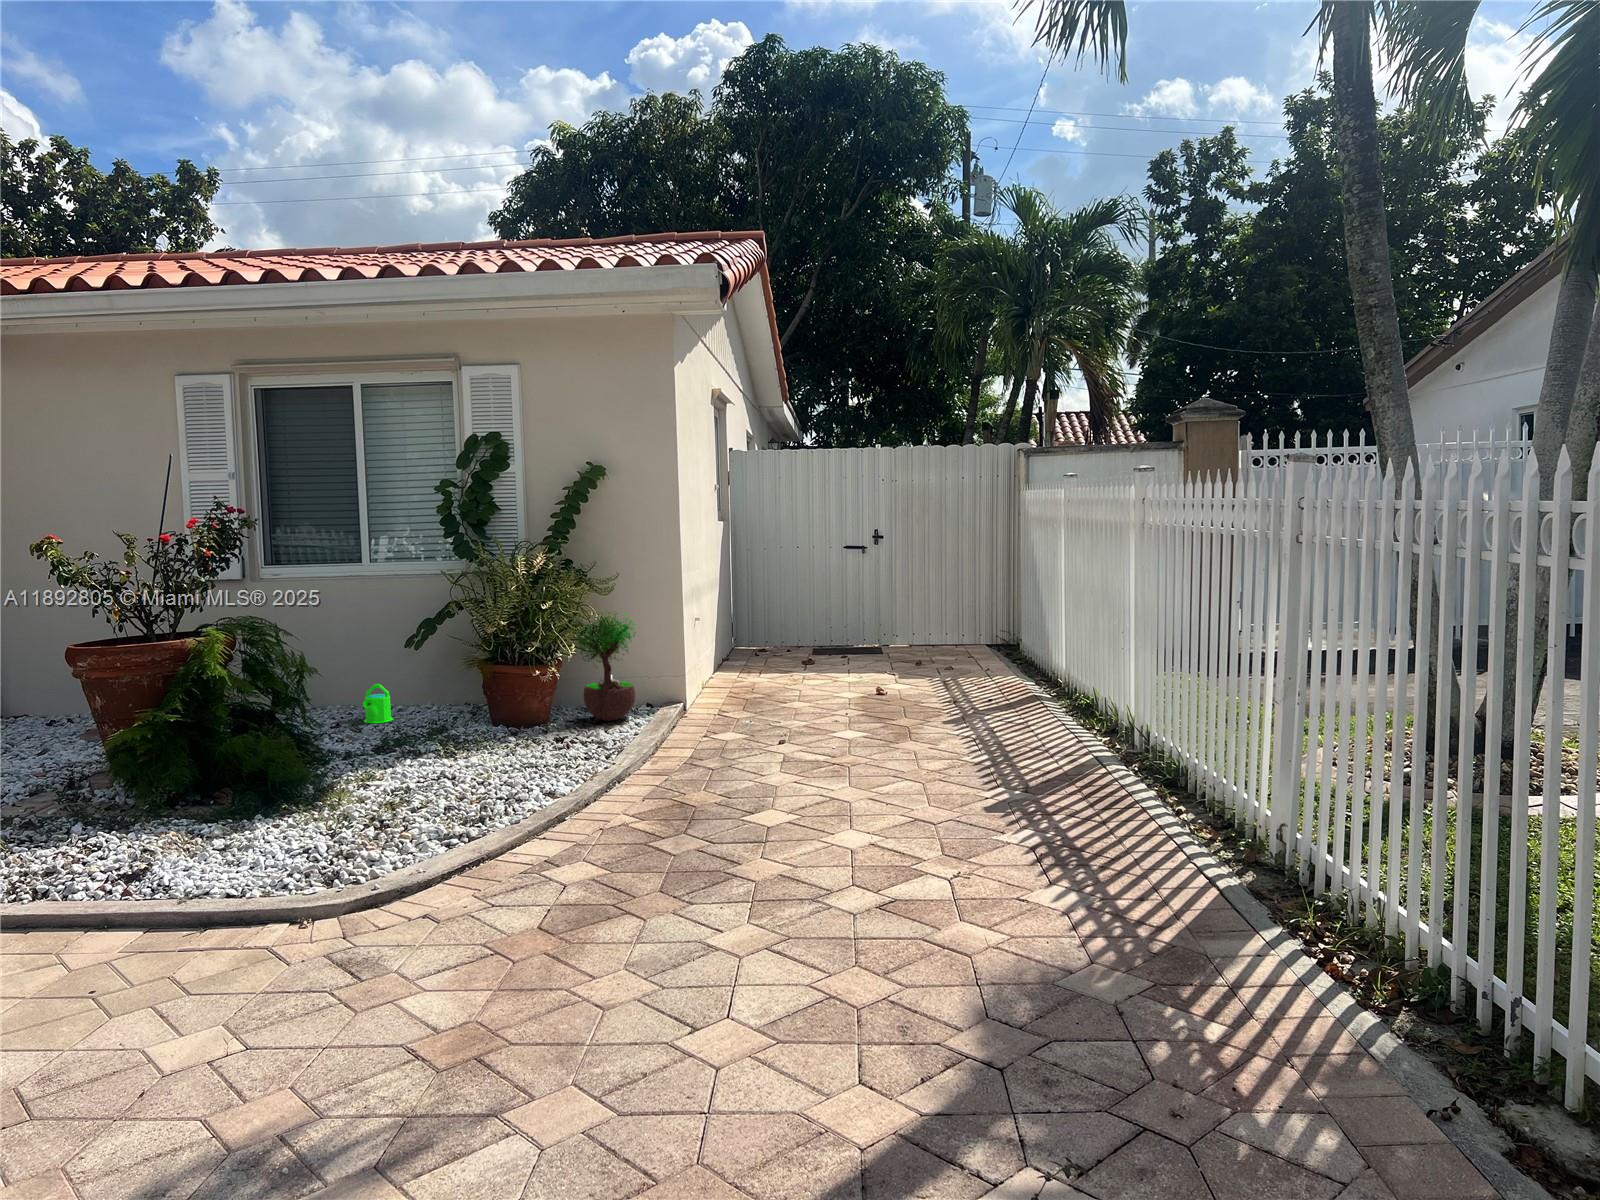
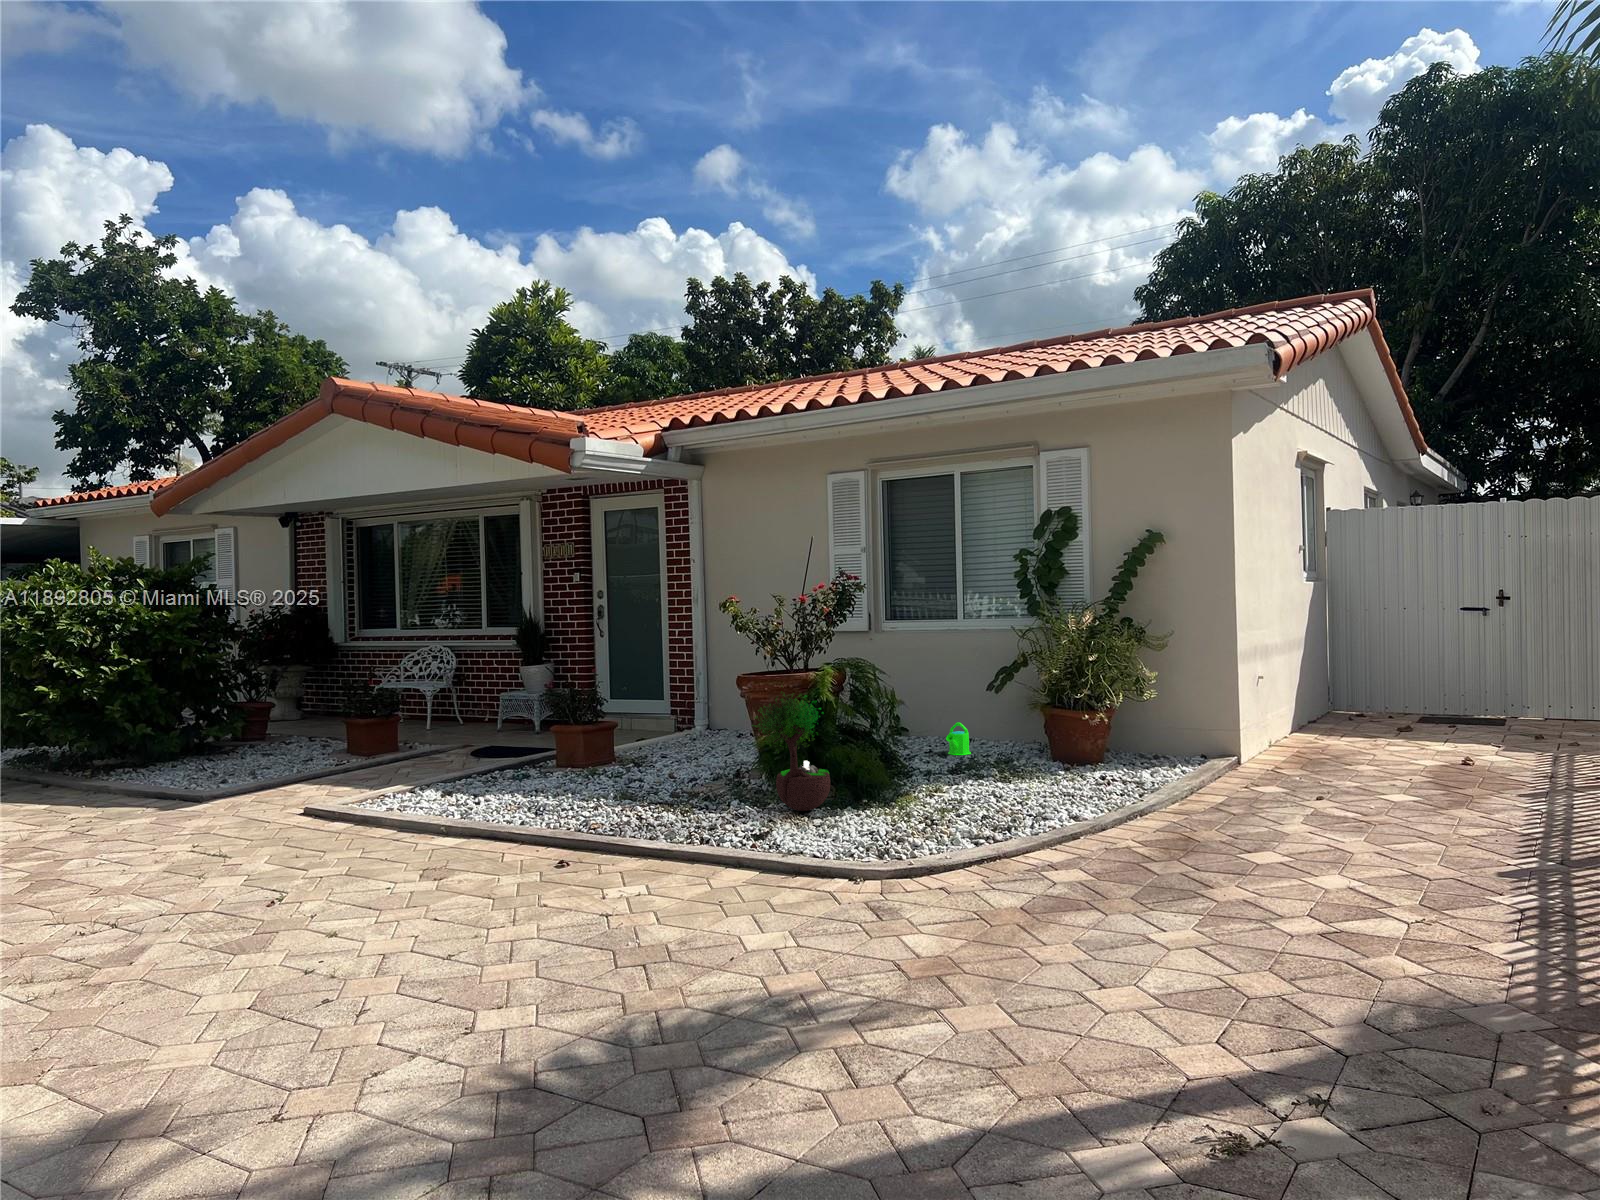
potted tree: present [572,604,640,721] -> present [752,691,830,811]

